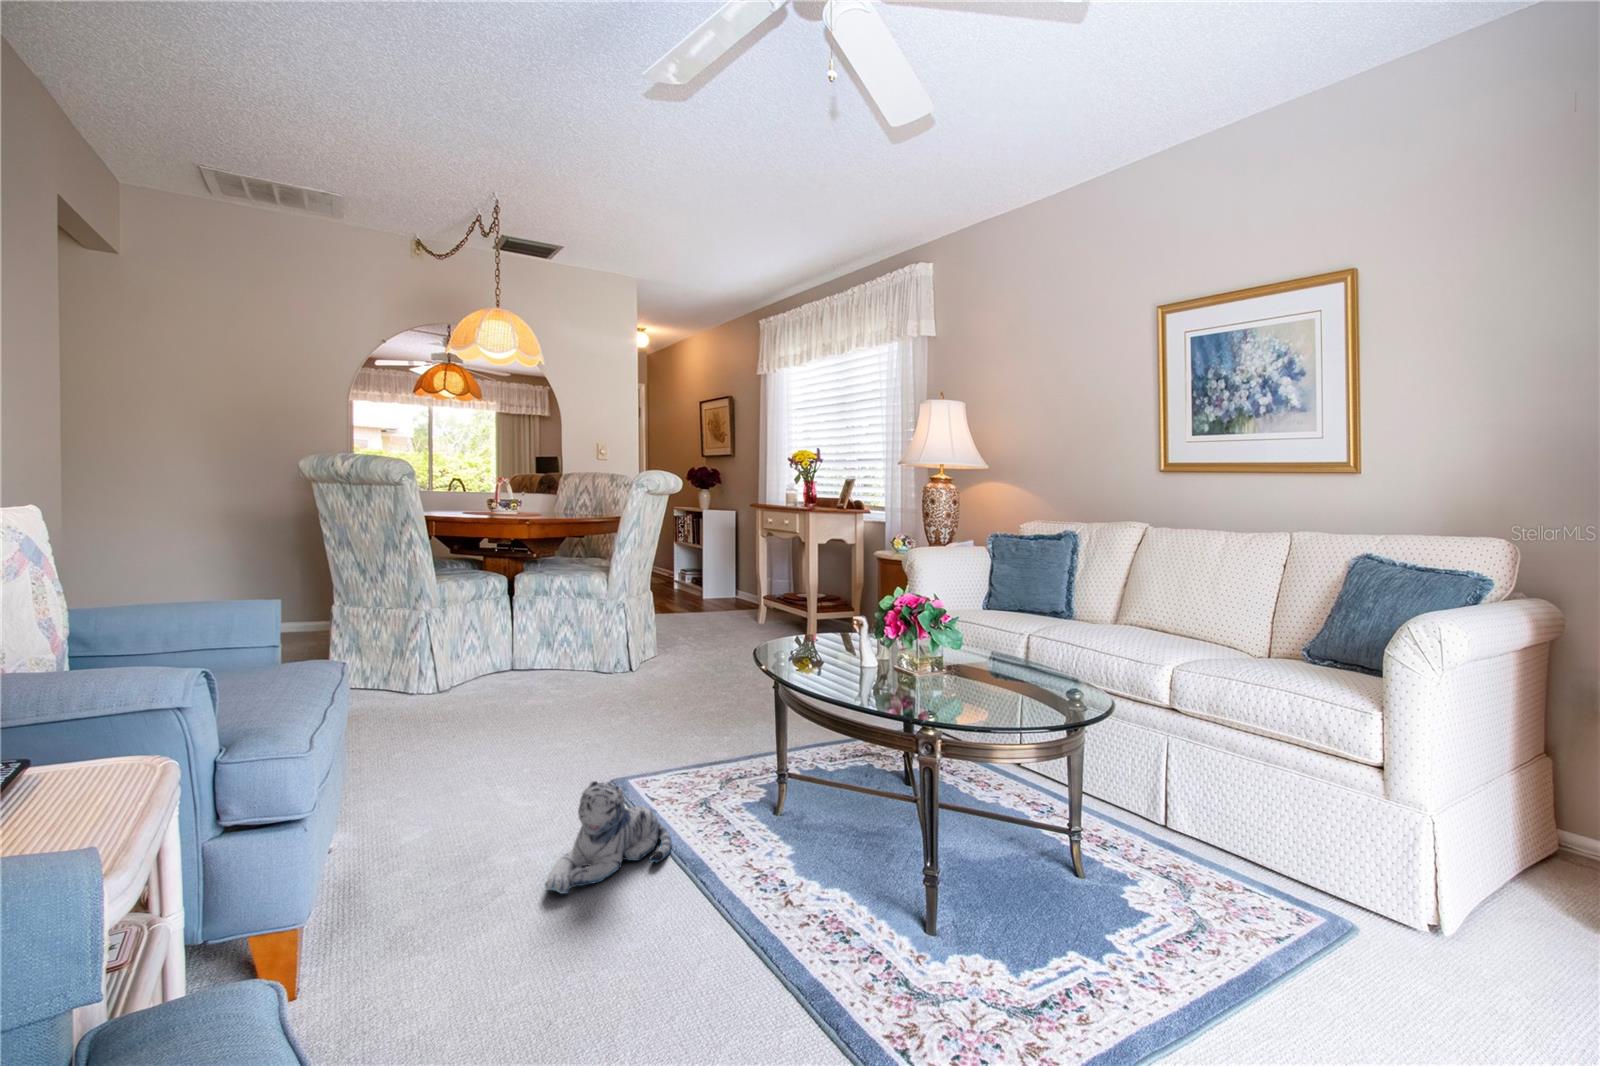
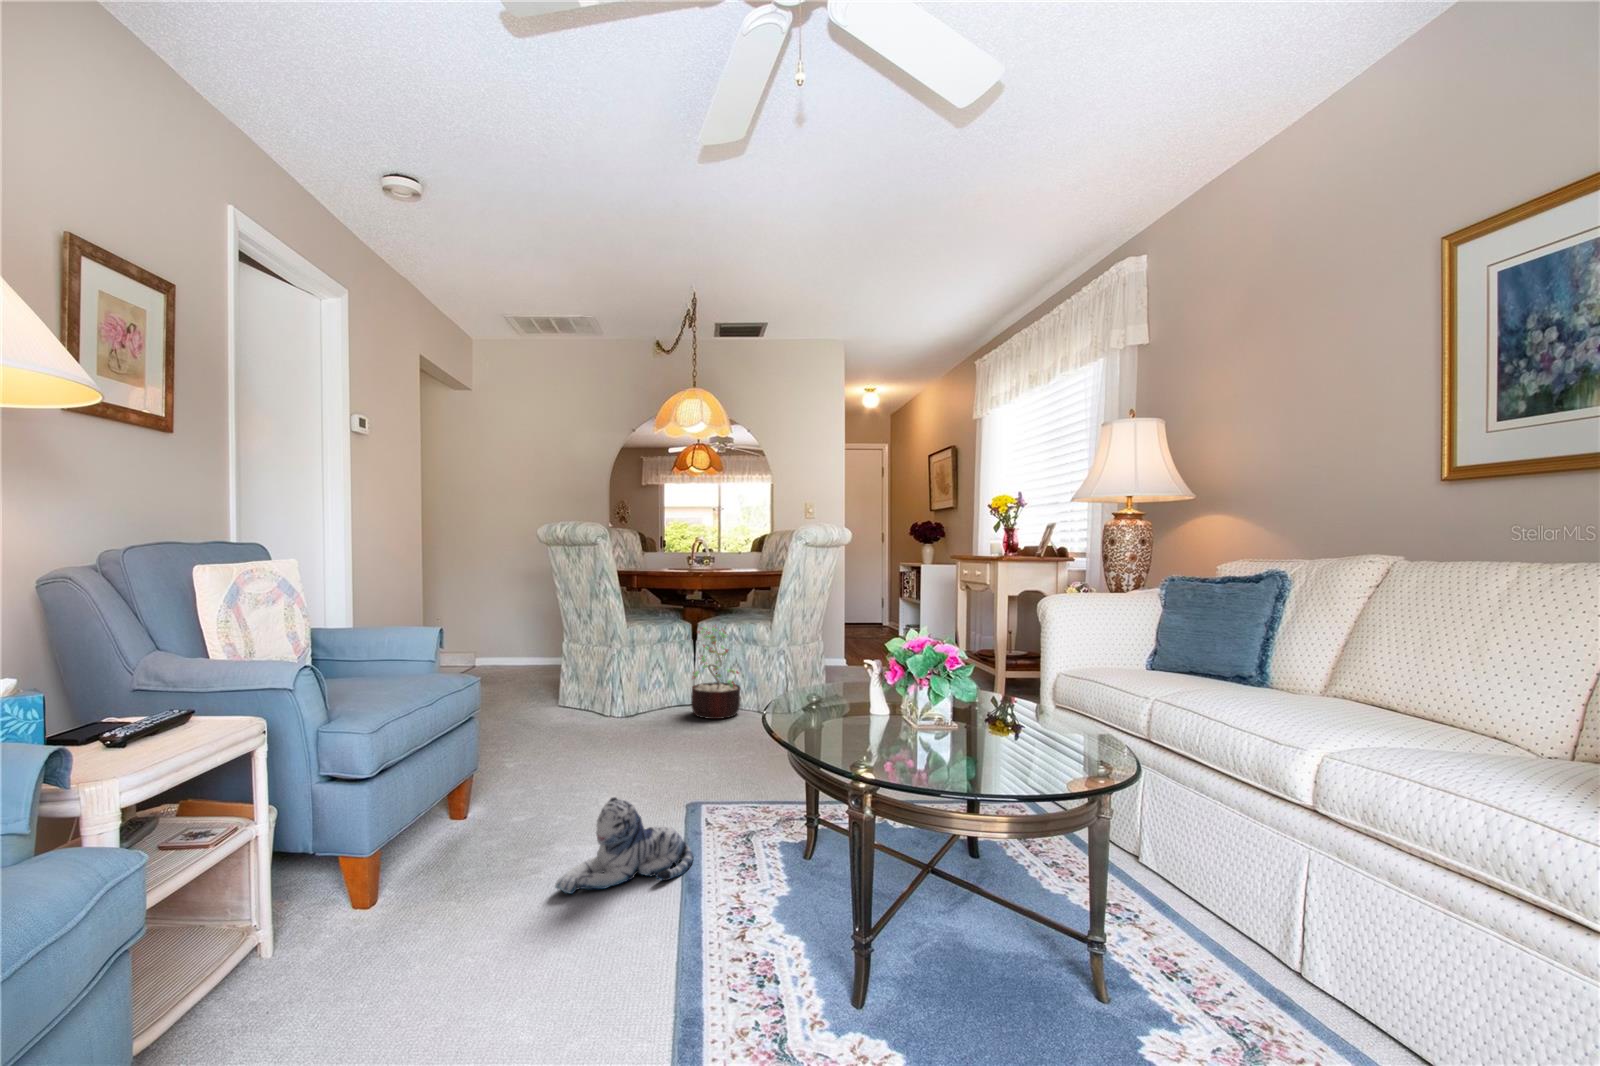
decorative plant: none [514,577,580,685] -> present [691,627,741,719]

